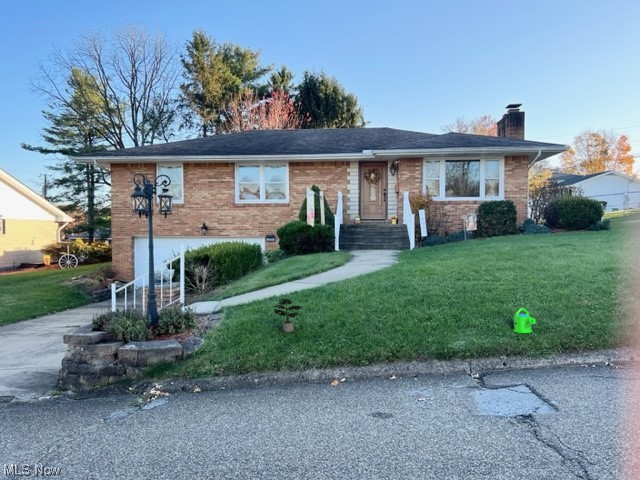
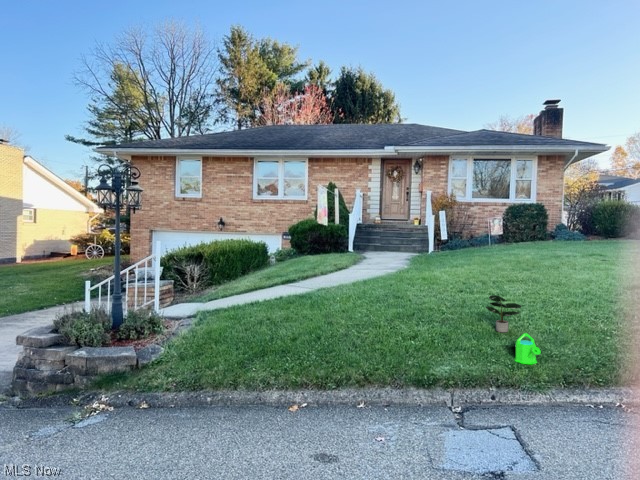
potted plant: present [274,299,303,332] -> present [486,295,521,332]

